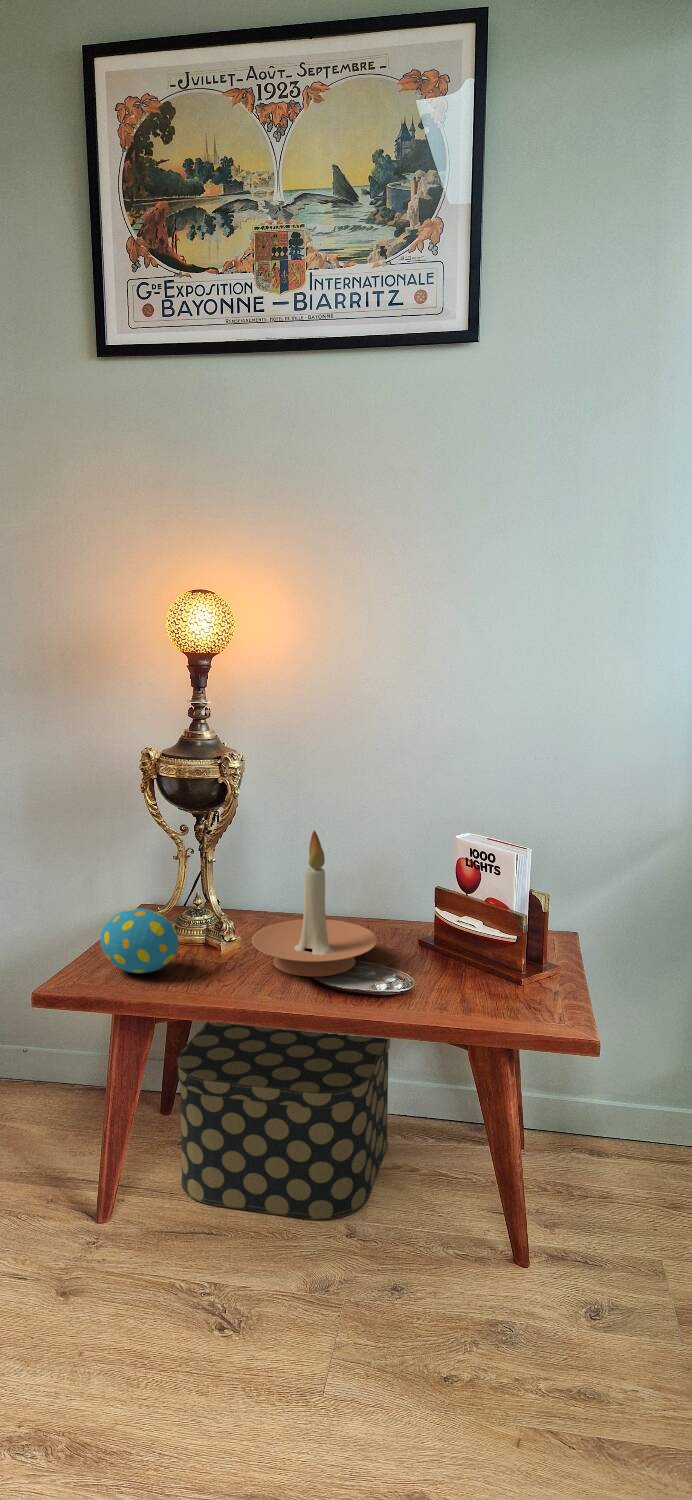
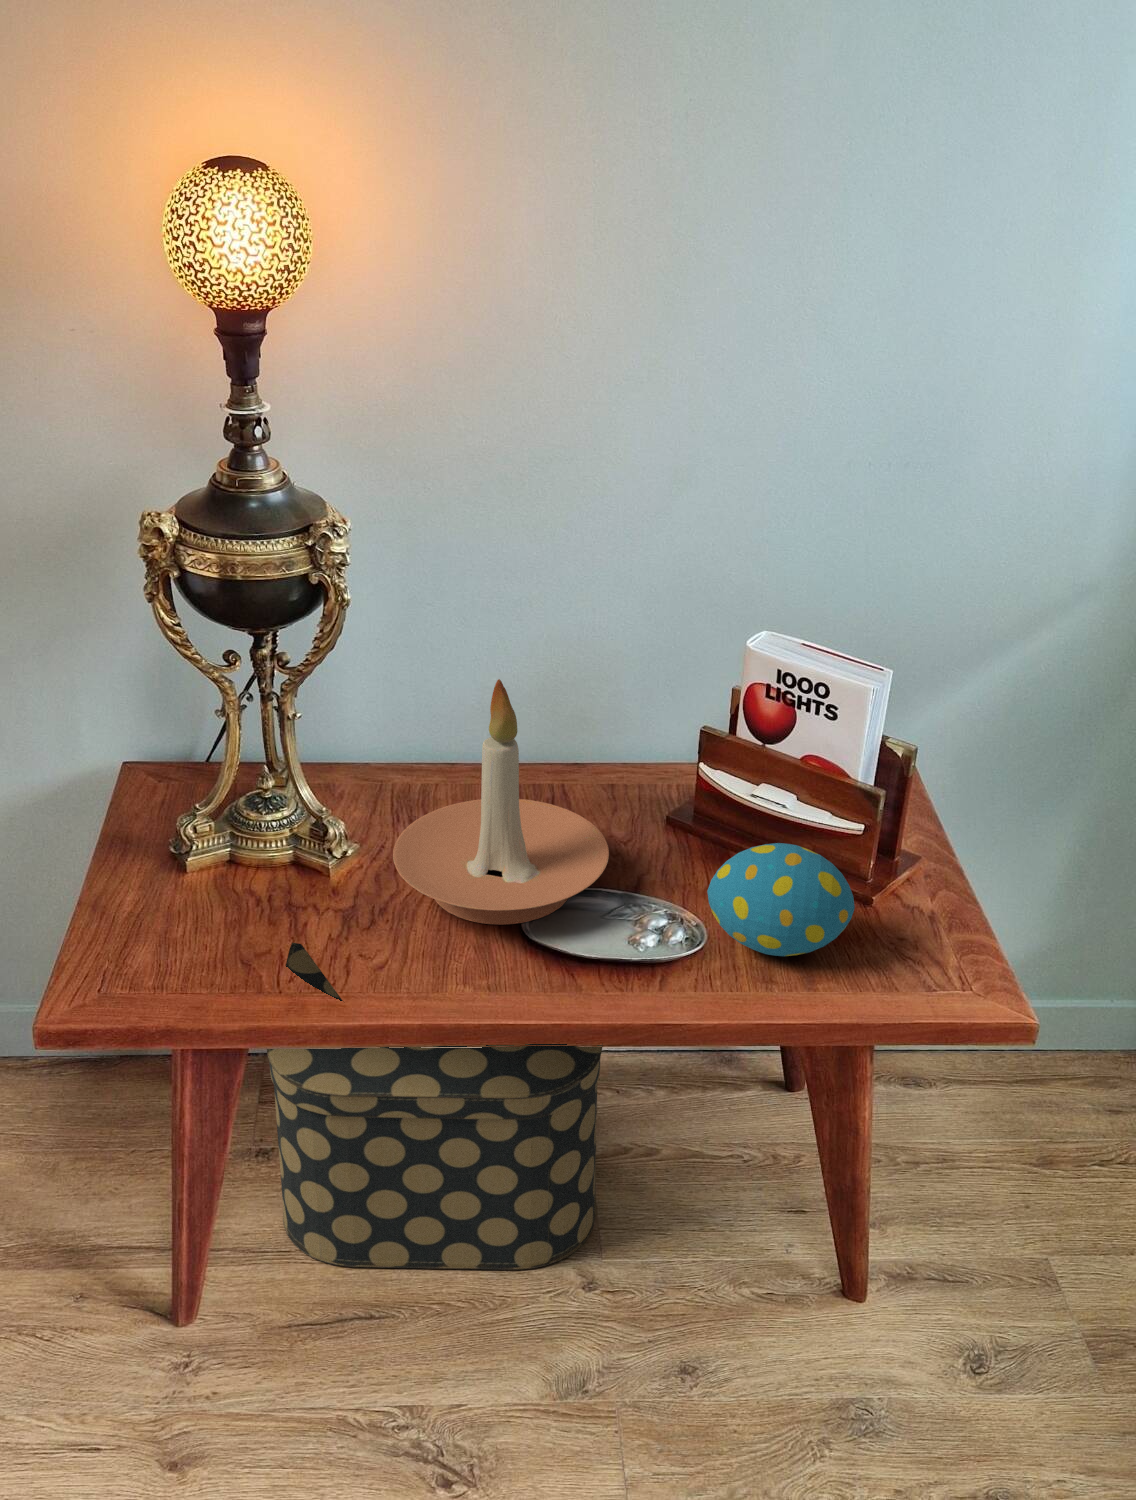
decorative egg: present [100,908,178,973] -> present [707,843,855,956]

